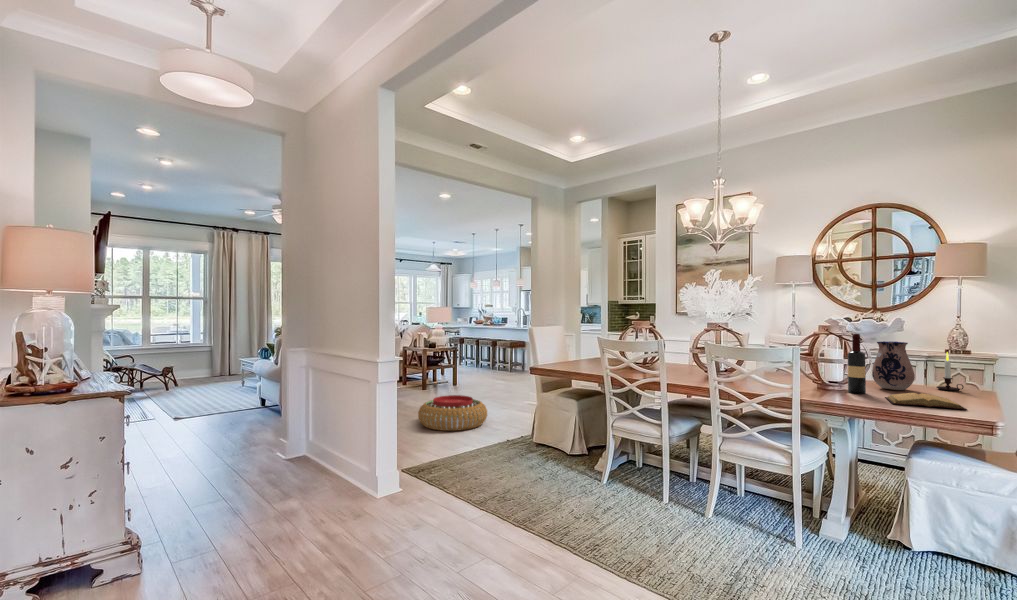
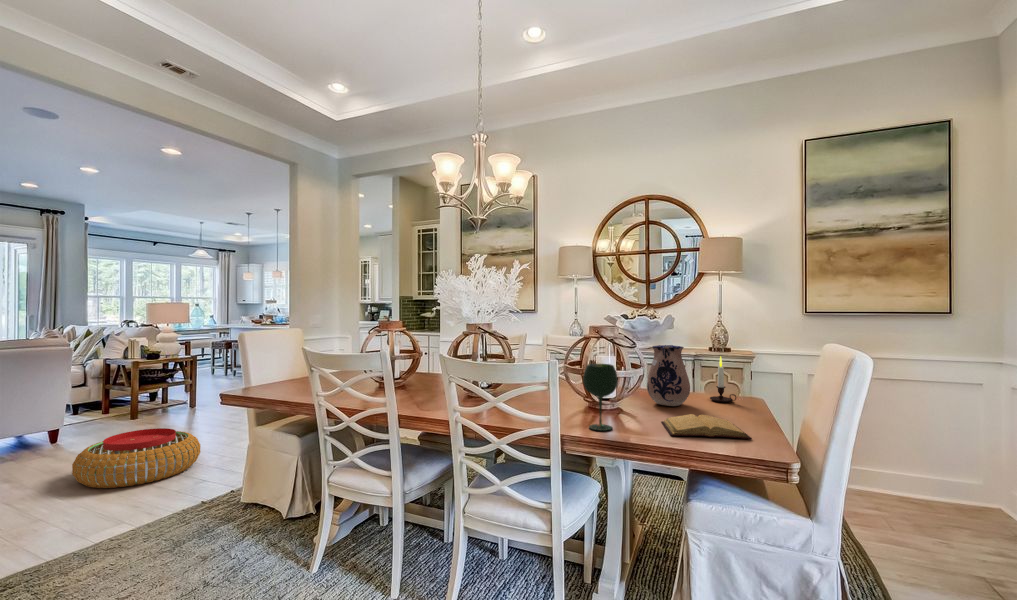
wine bottle: present [848,334,866,394] -> none [621,338,640,417]
wine glass: none [817,351,846,399] -> present [583,364,618,431]

